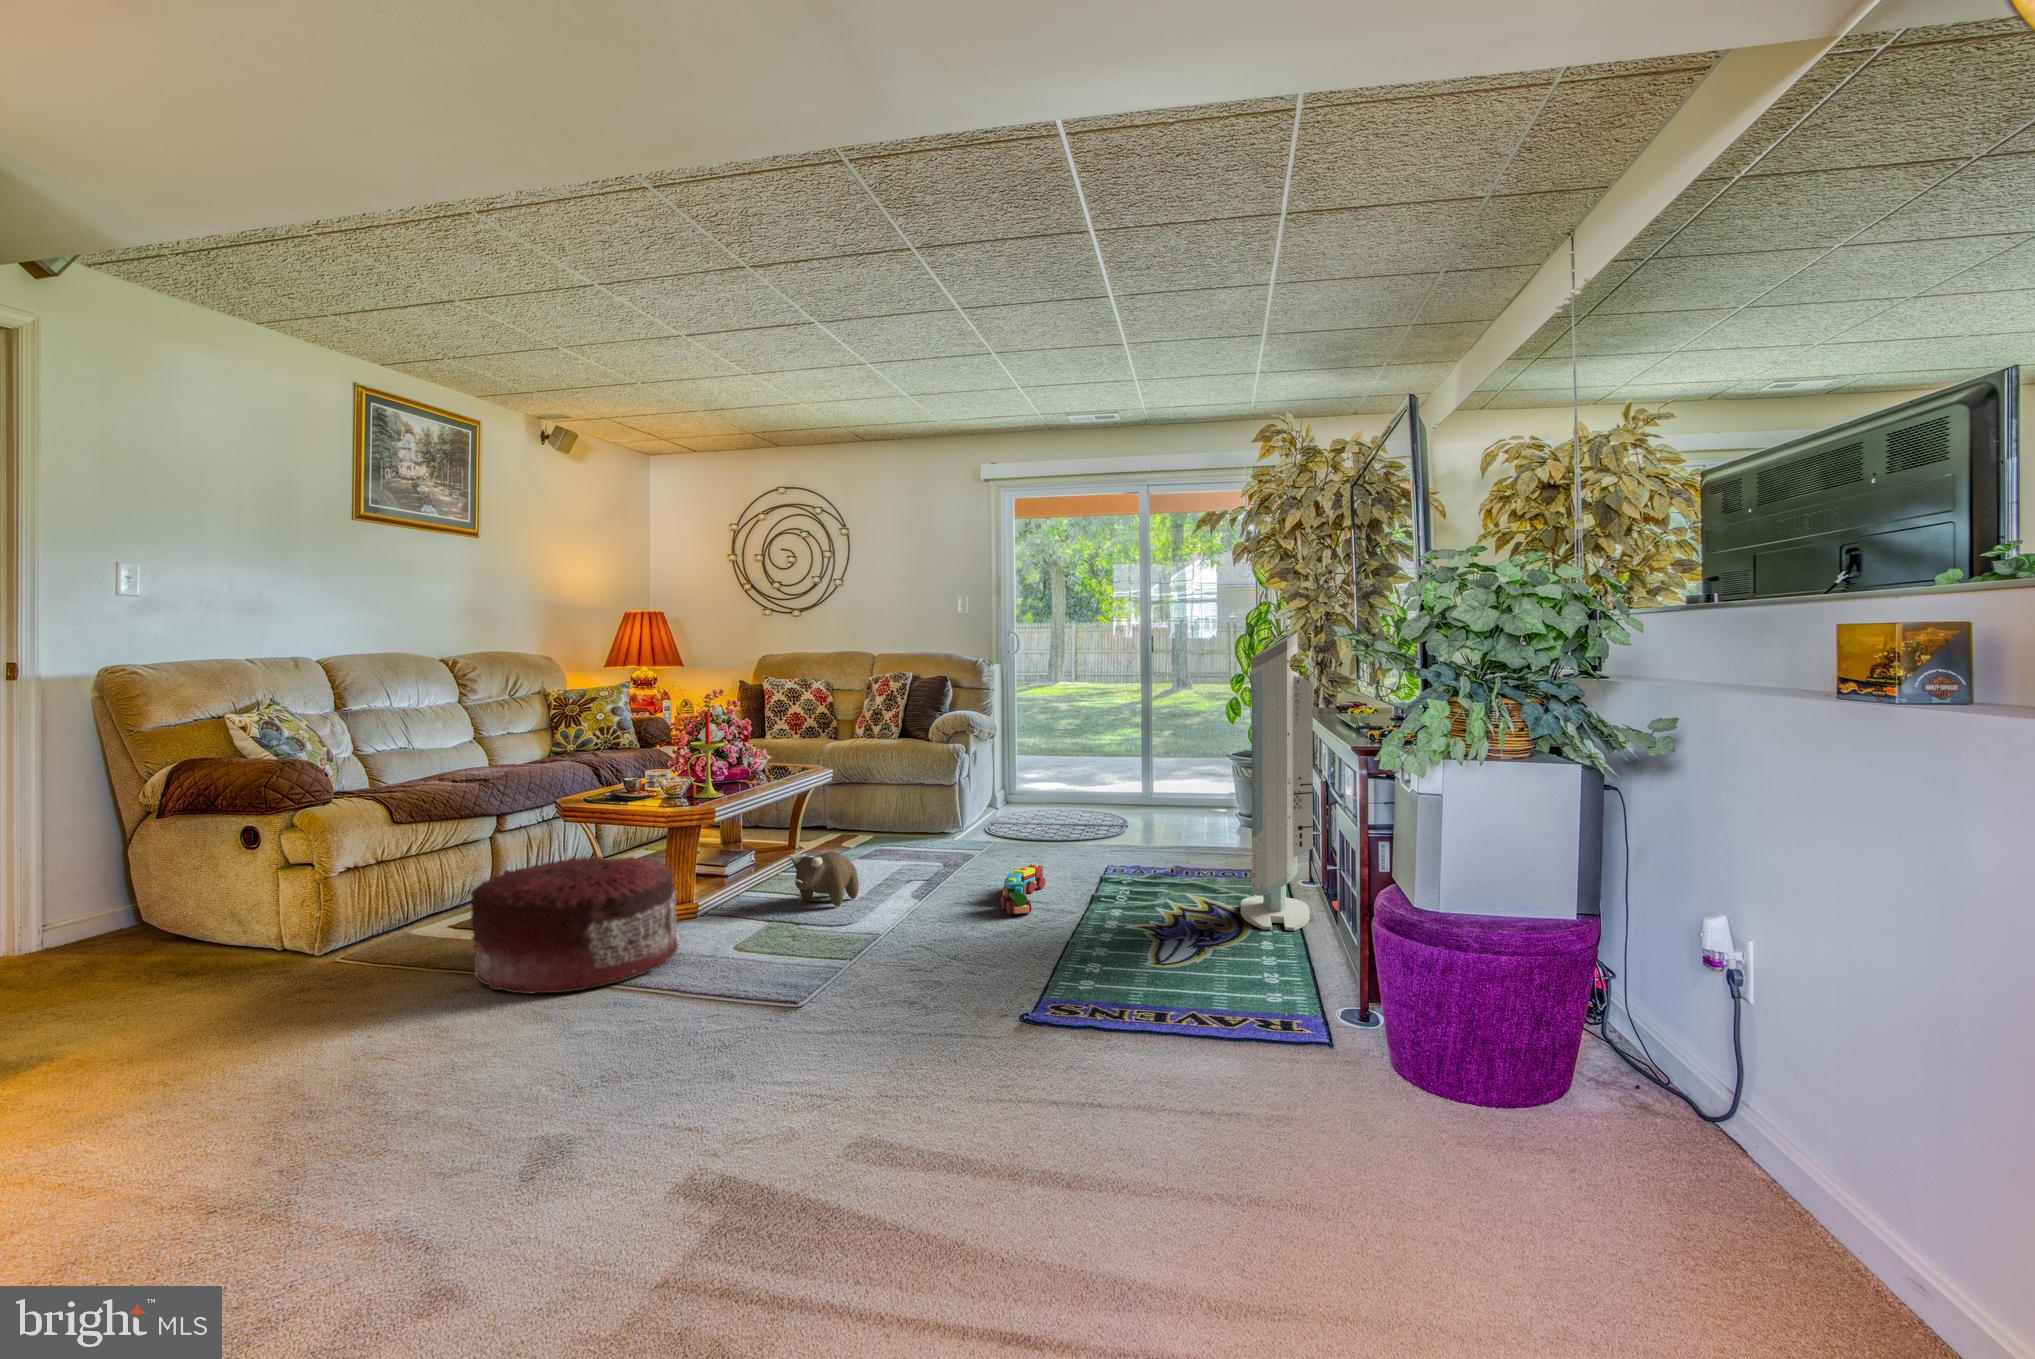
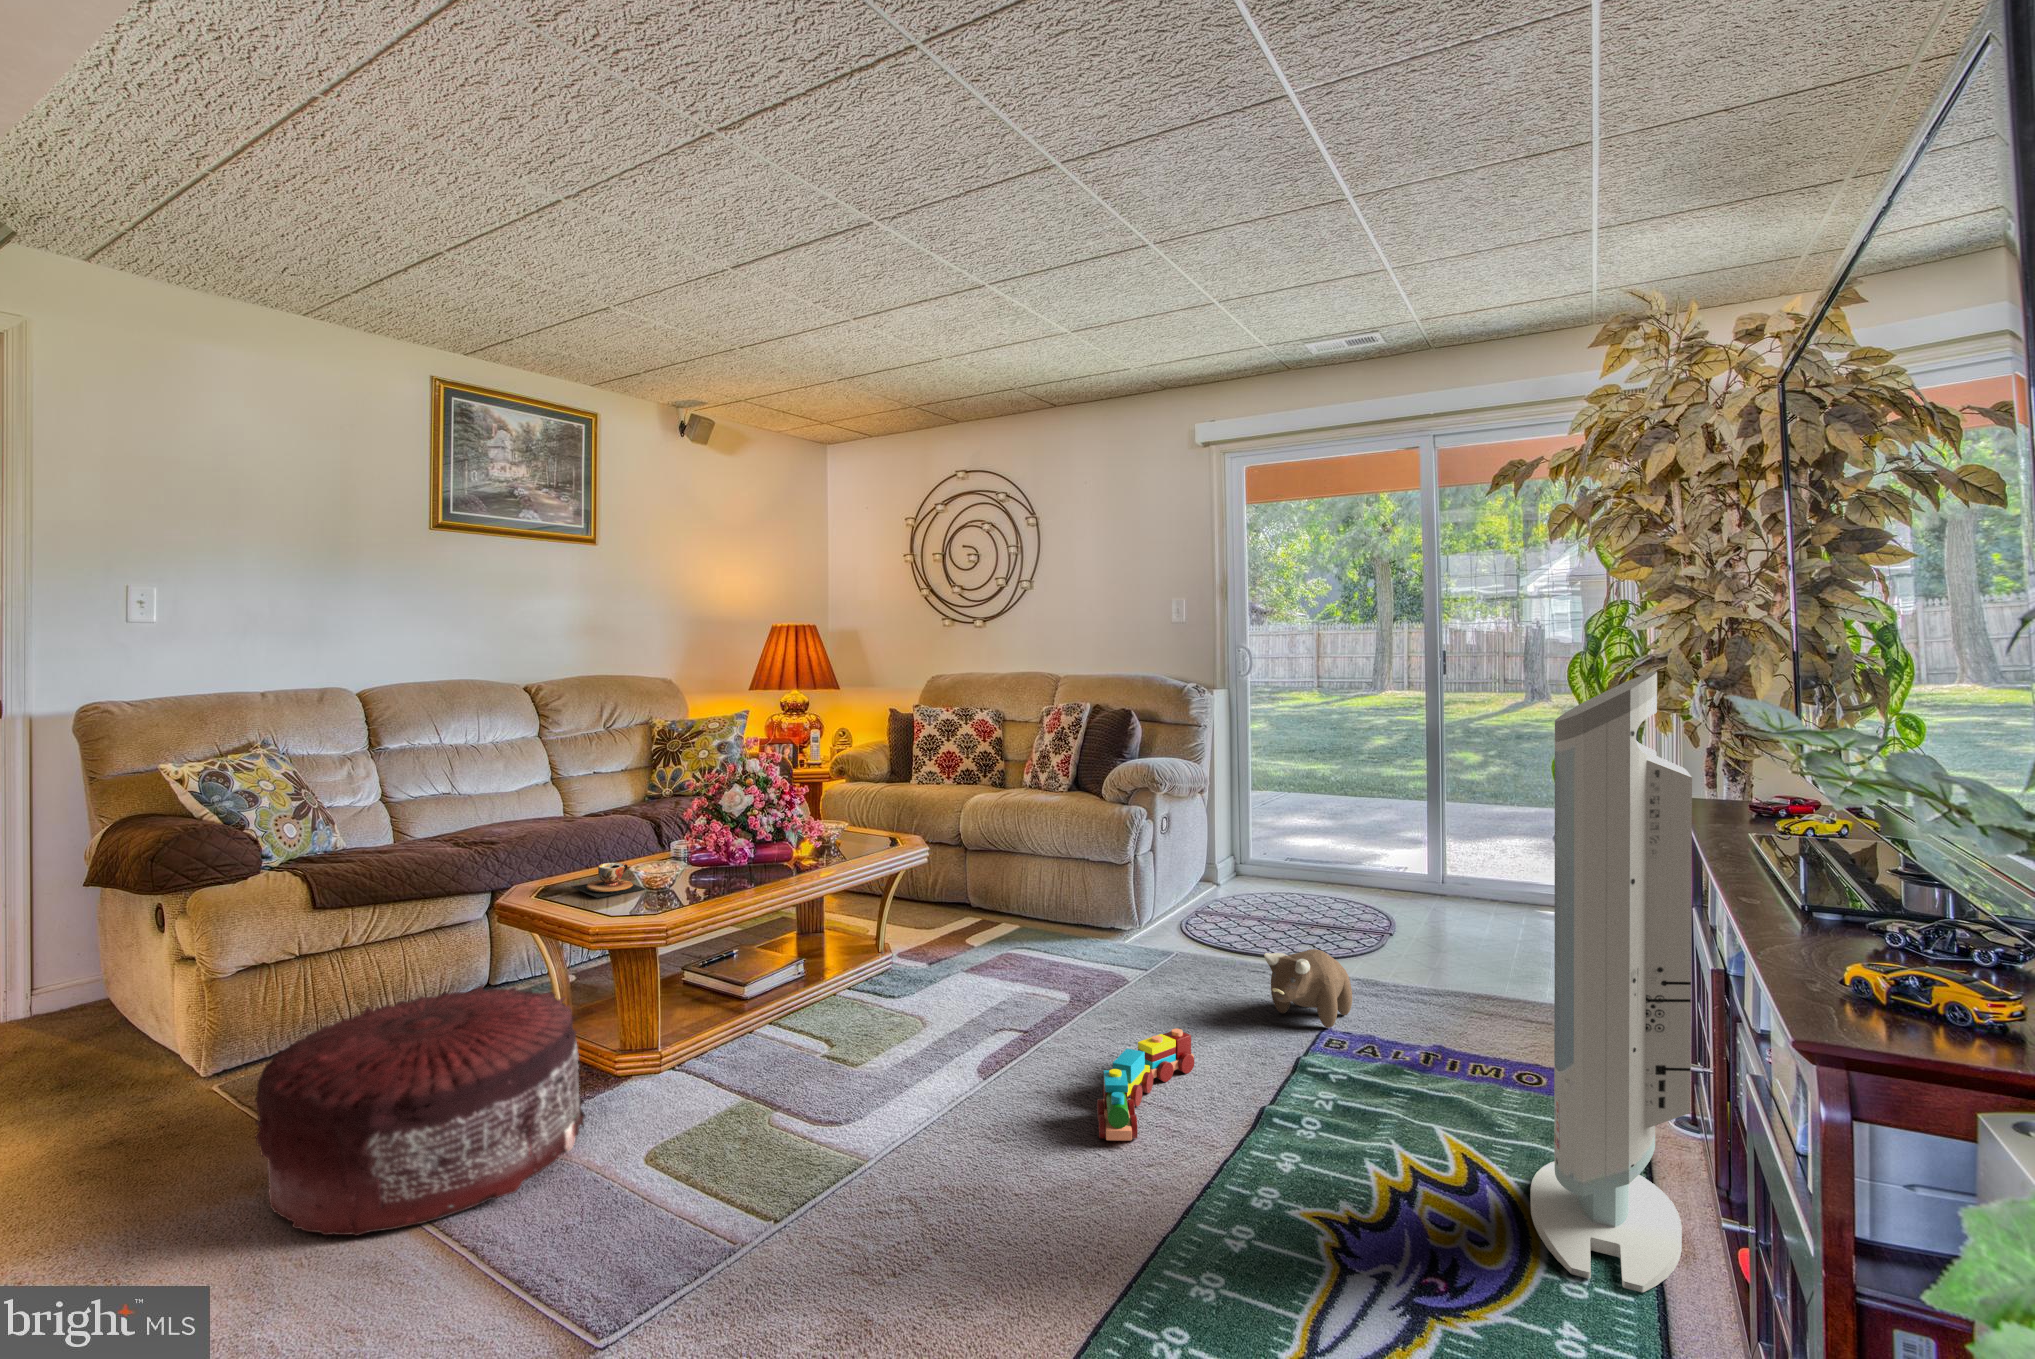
candle: present [687,711,725,798] -> none [663,774,723,901]
plush toy: present [790,852,859,907] -> present [1264,949,1352,1028]

